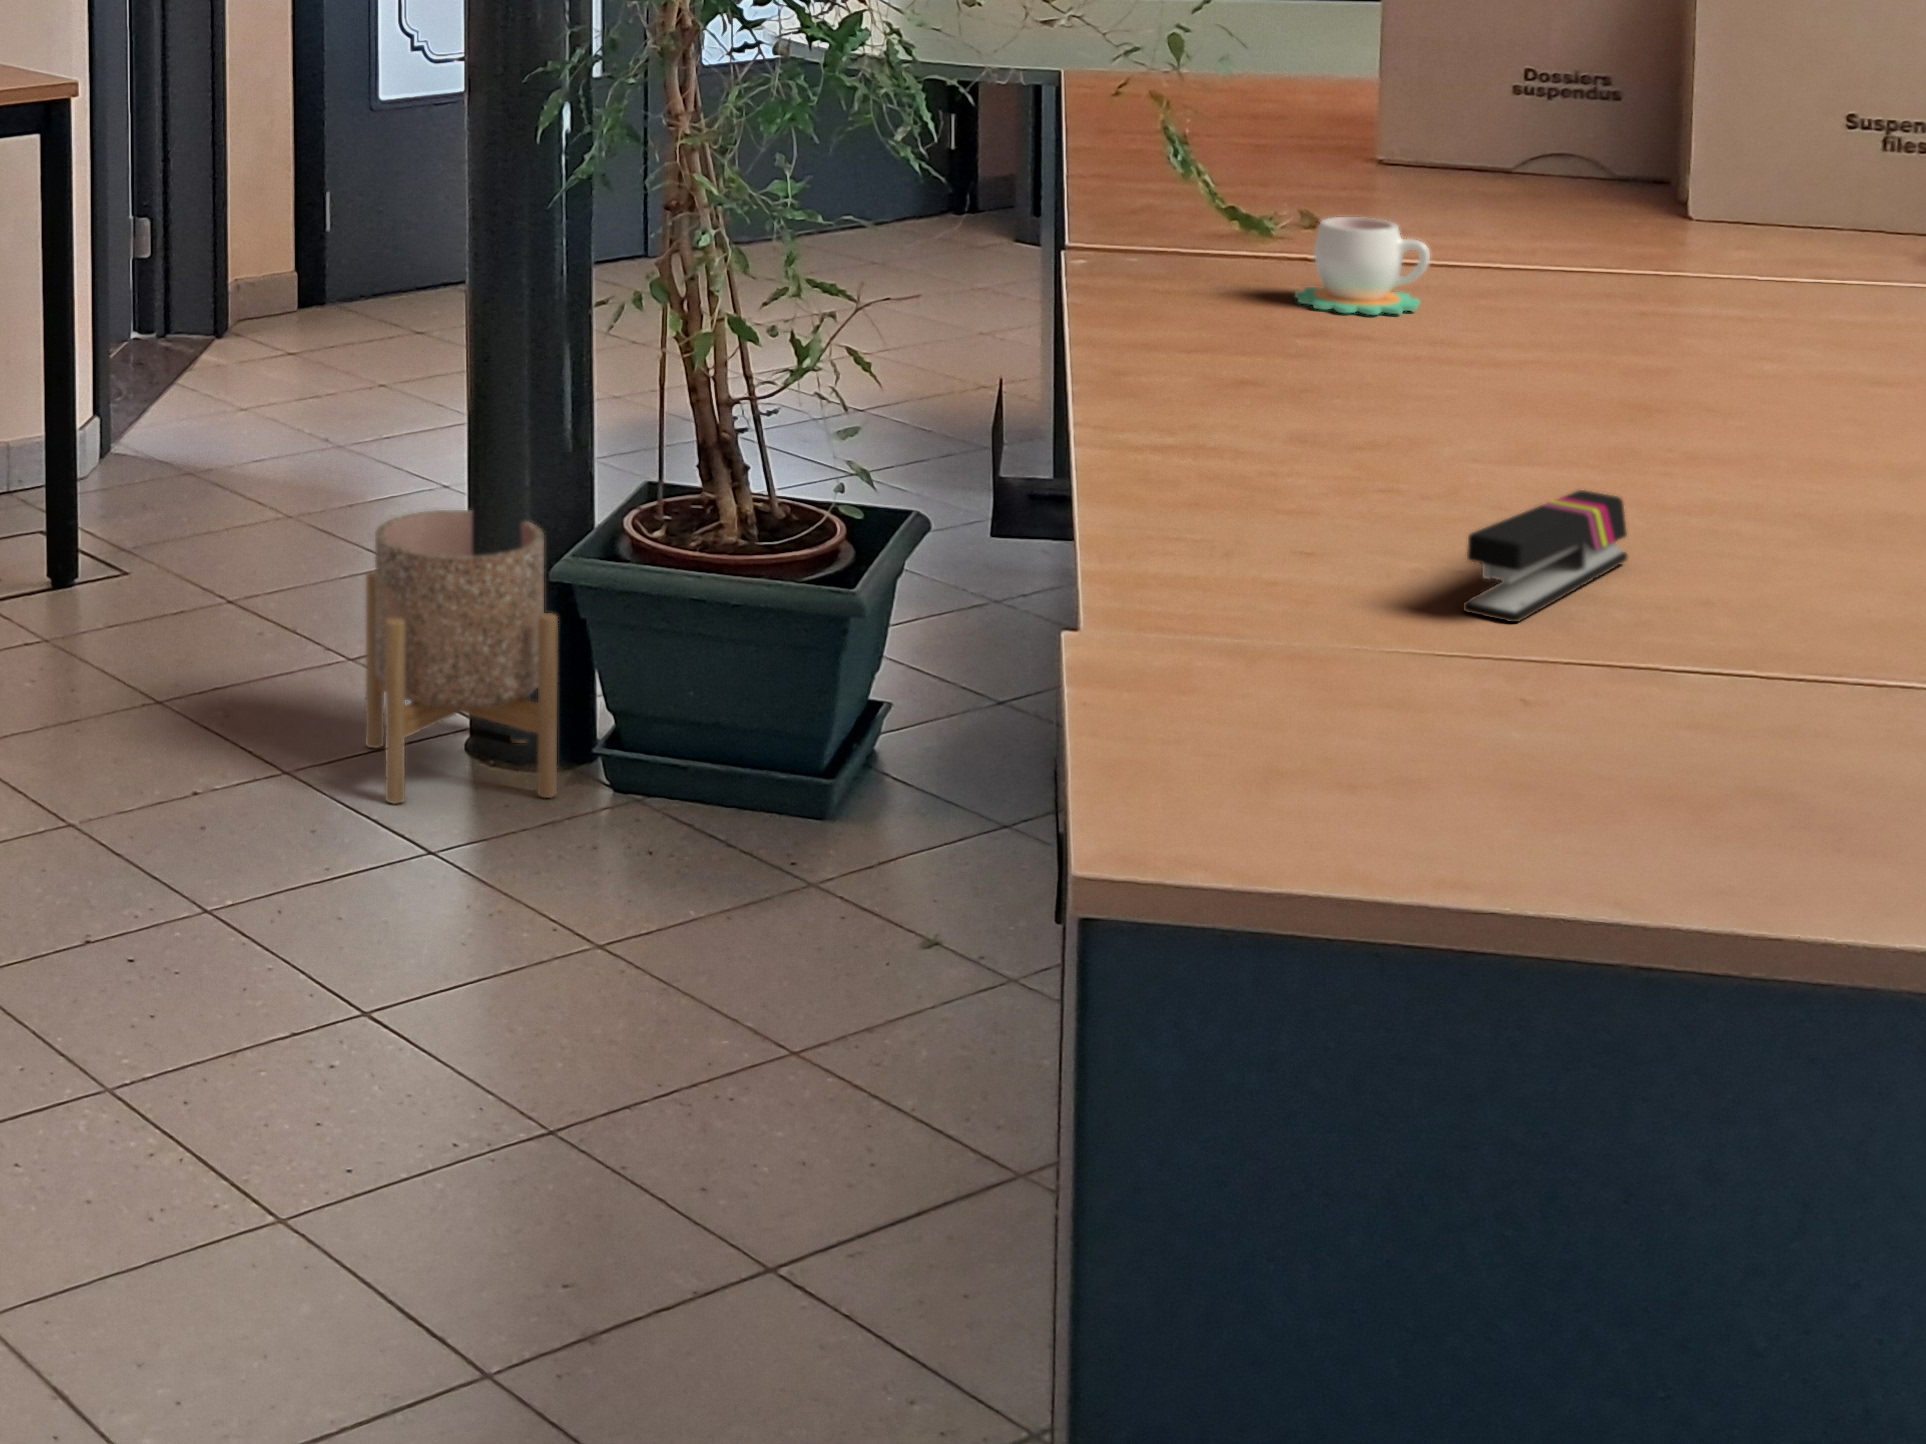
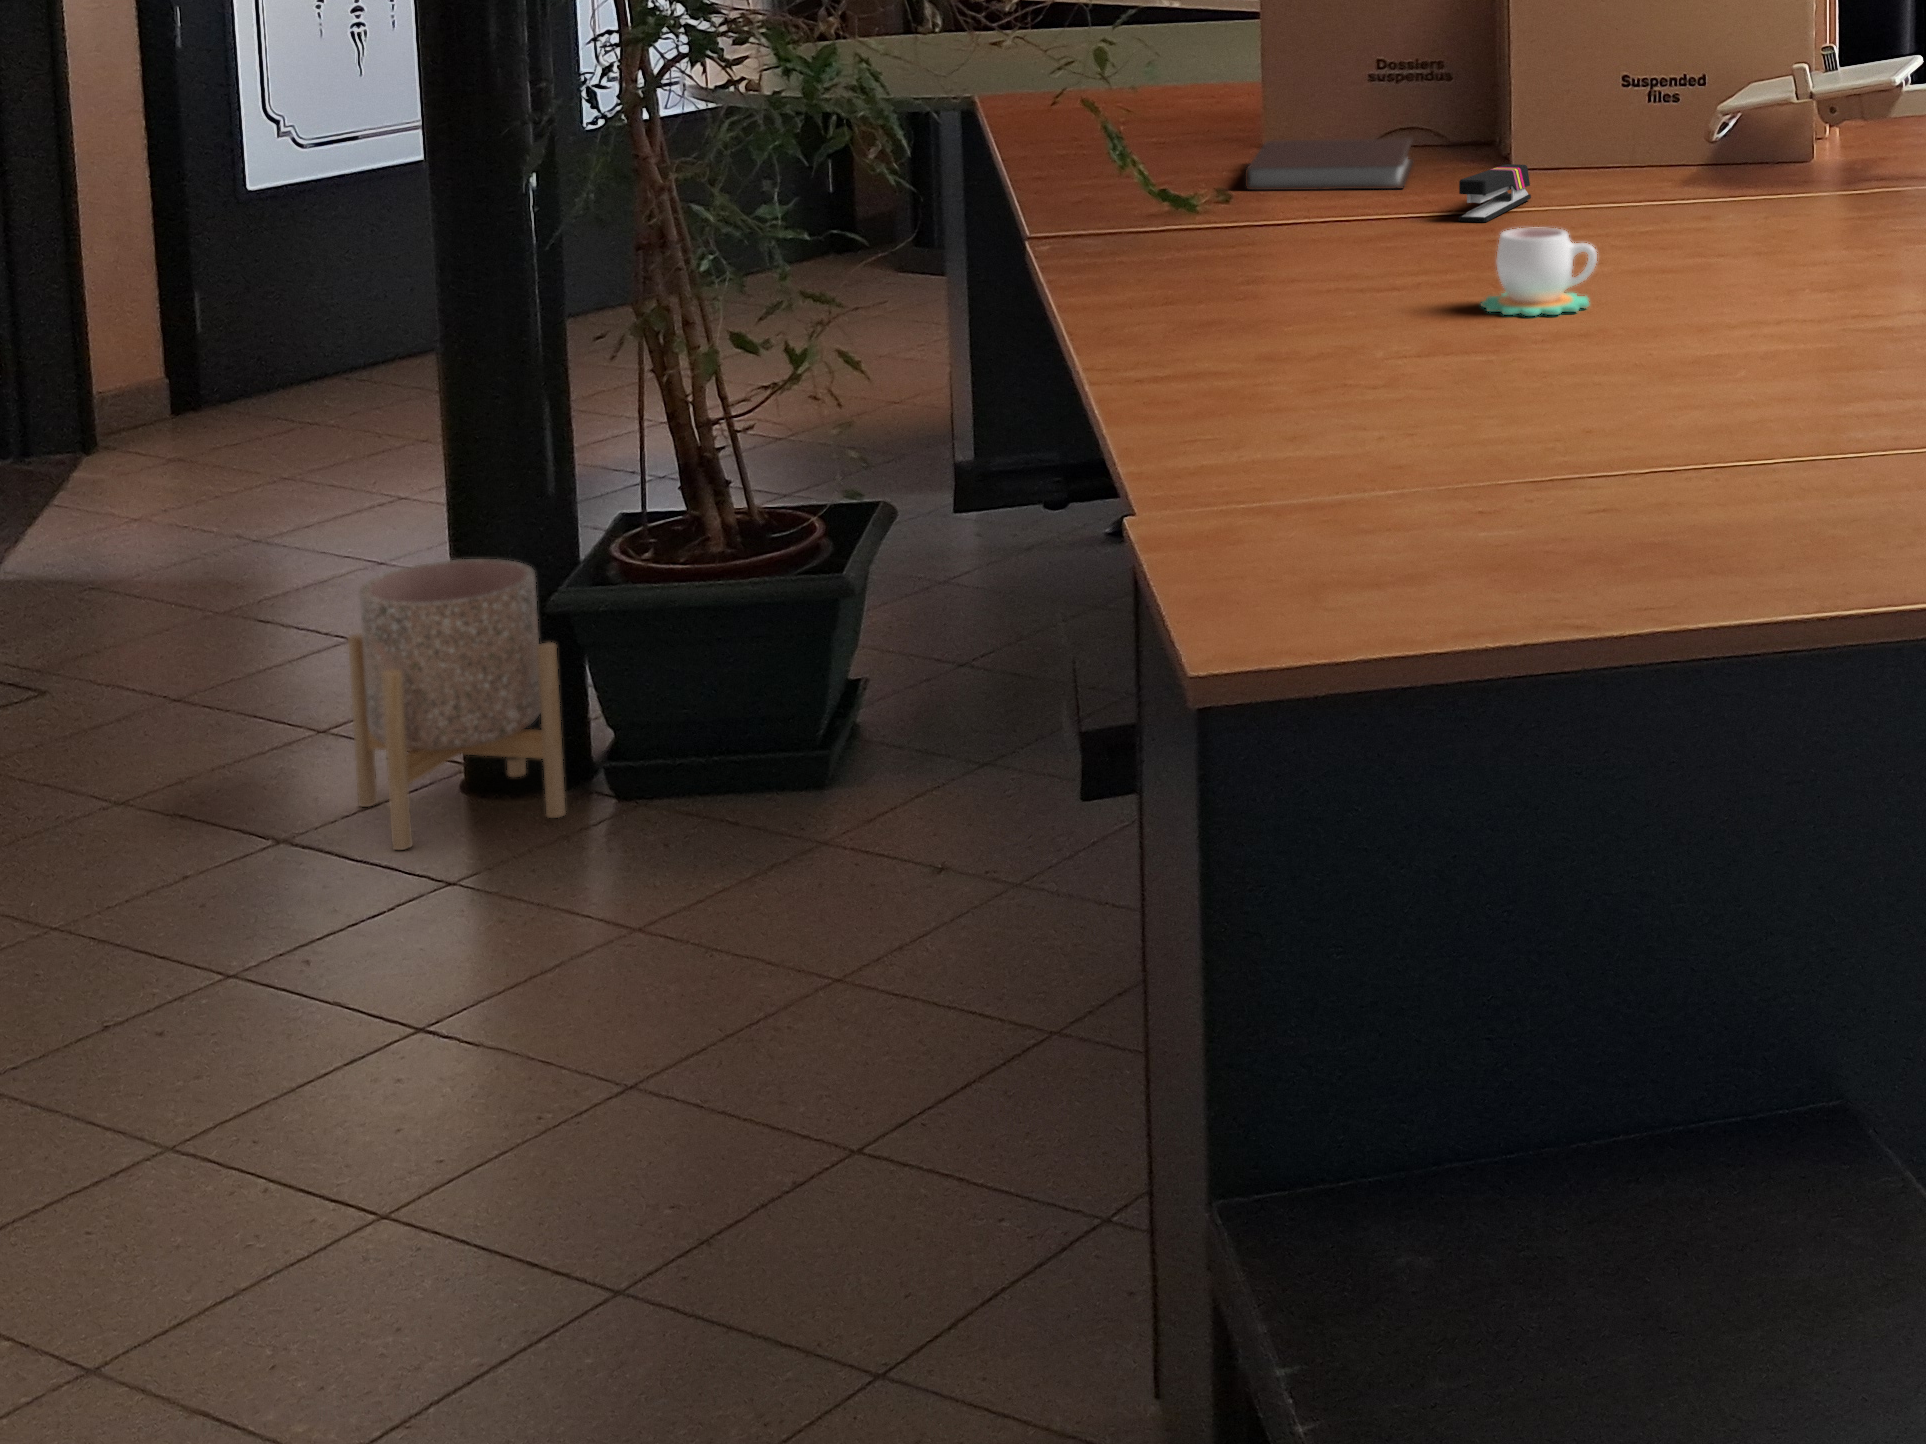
notebook: none [1335,158,1560,234] -> present [1245,138,1413,190]
mug: present [1295,217,1430,315] -> present [1481,227,1597,316]
stapler: present [1463,490,1627,622] -> present [1459,164,1531,222]

